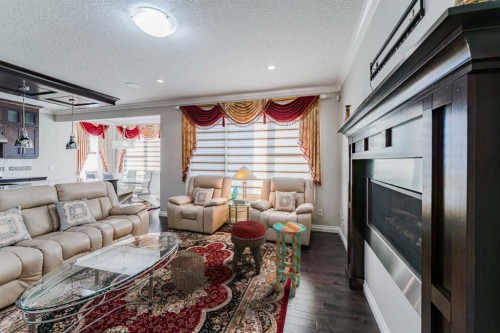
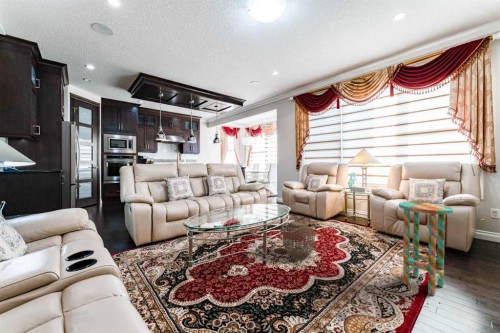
footstool: present [231,220,266,275] -> none [345,202,391,264]

